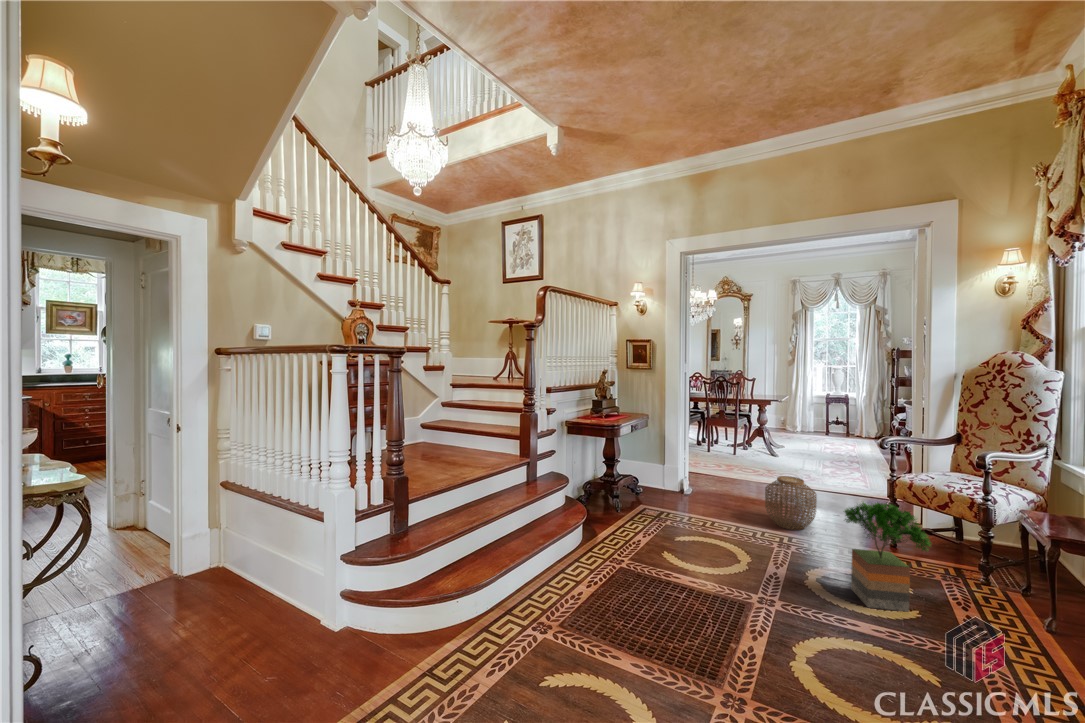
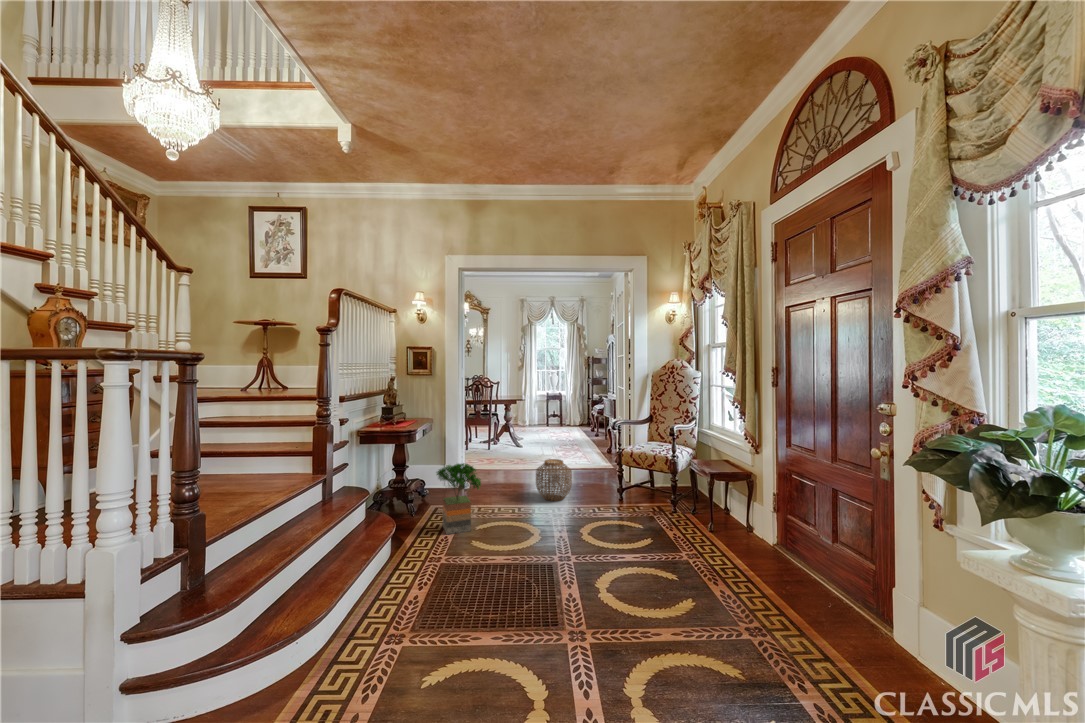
potted tree: present [844,502,931,612] -> present [437,463,481,534]

